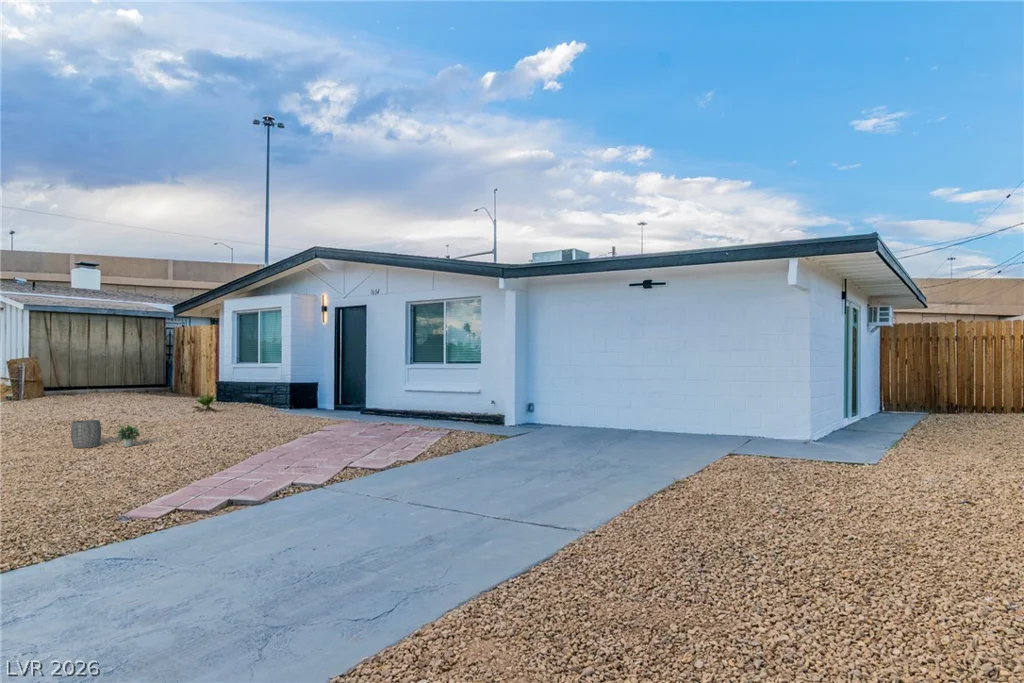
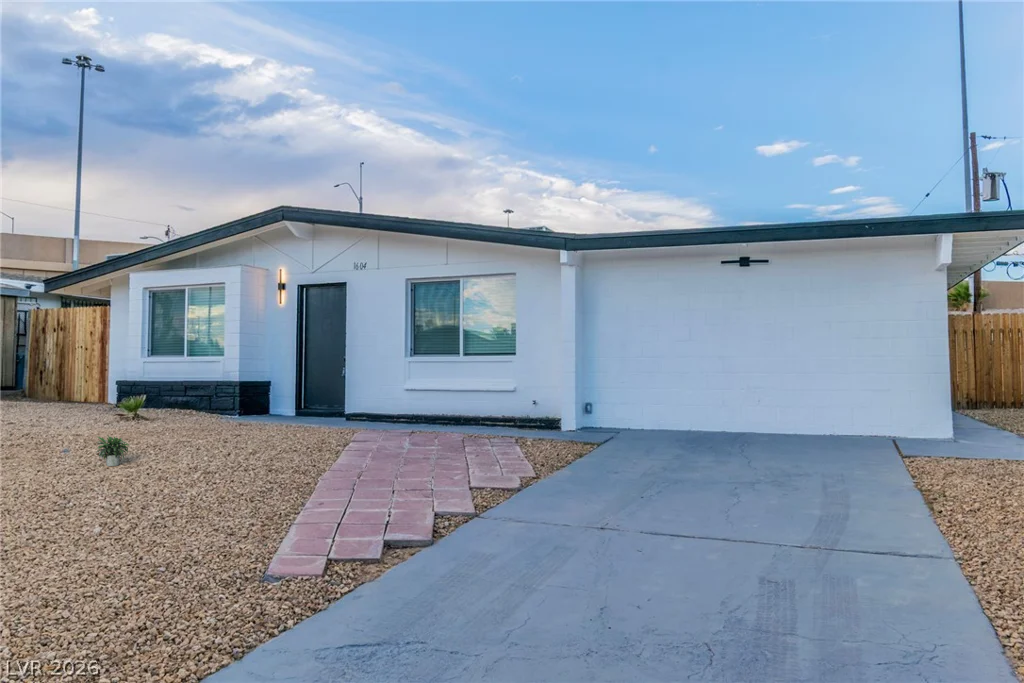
woven basket: present [71,420,101,448] -> none [30,431,71,470]

